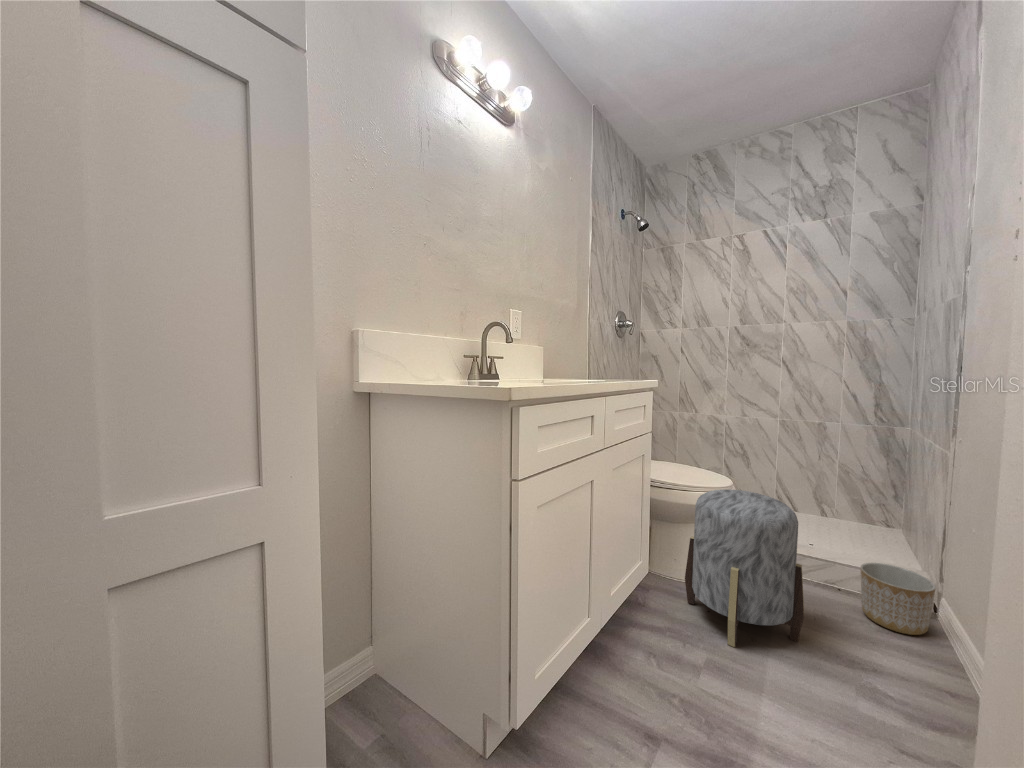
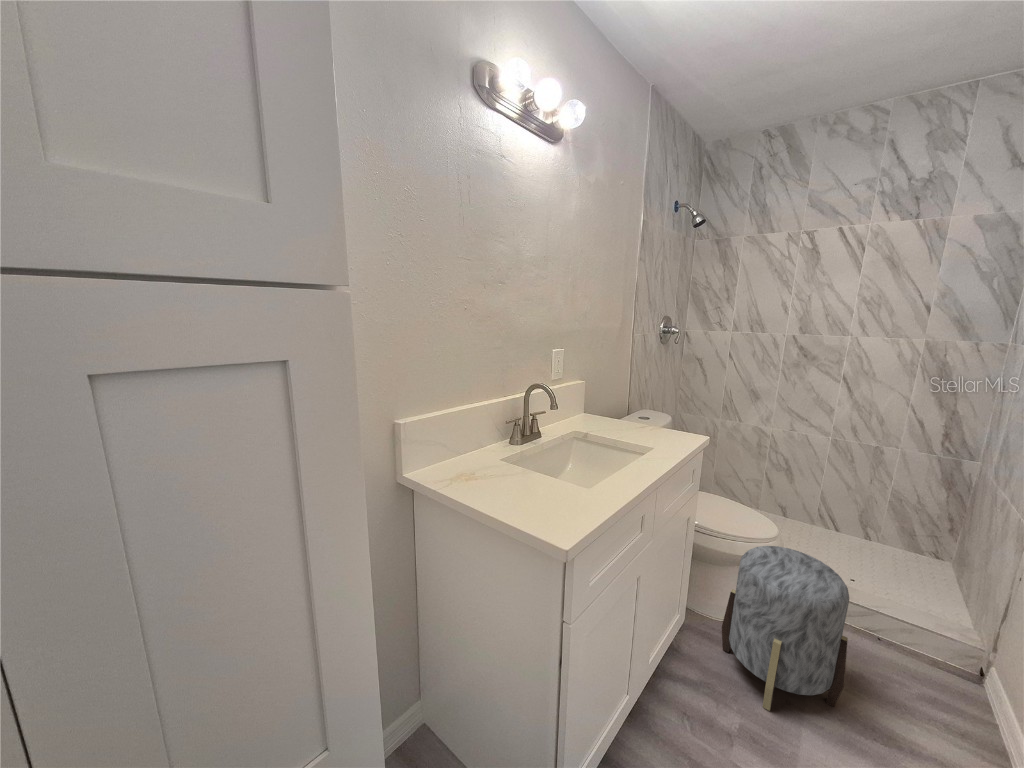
planter: present [860,563,936,635] -> none [904,623,988,705]

